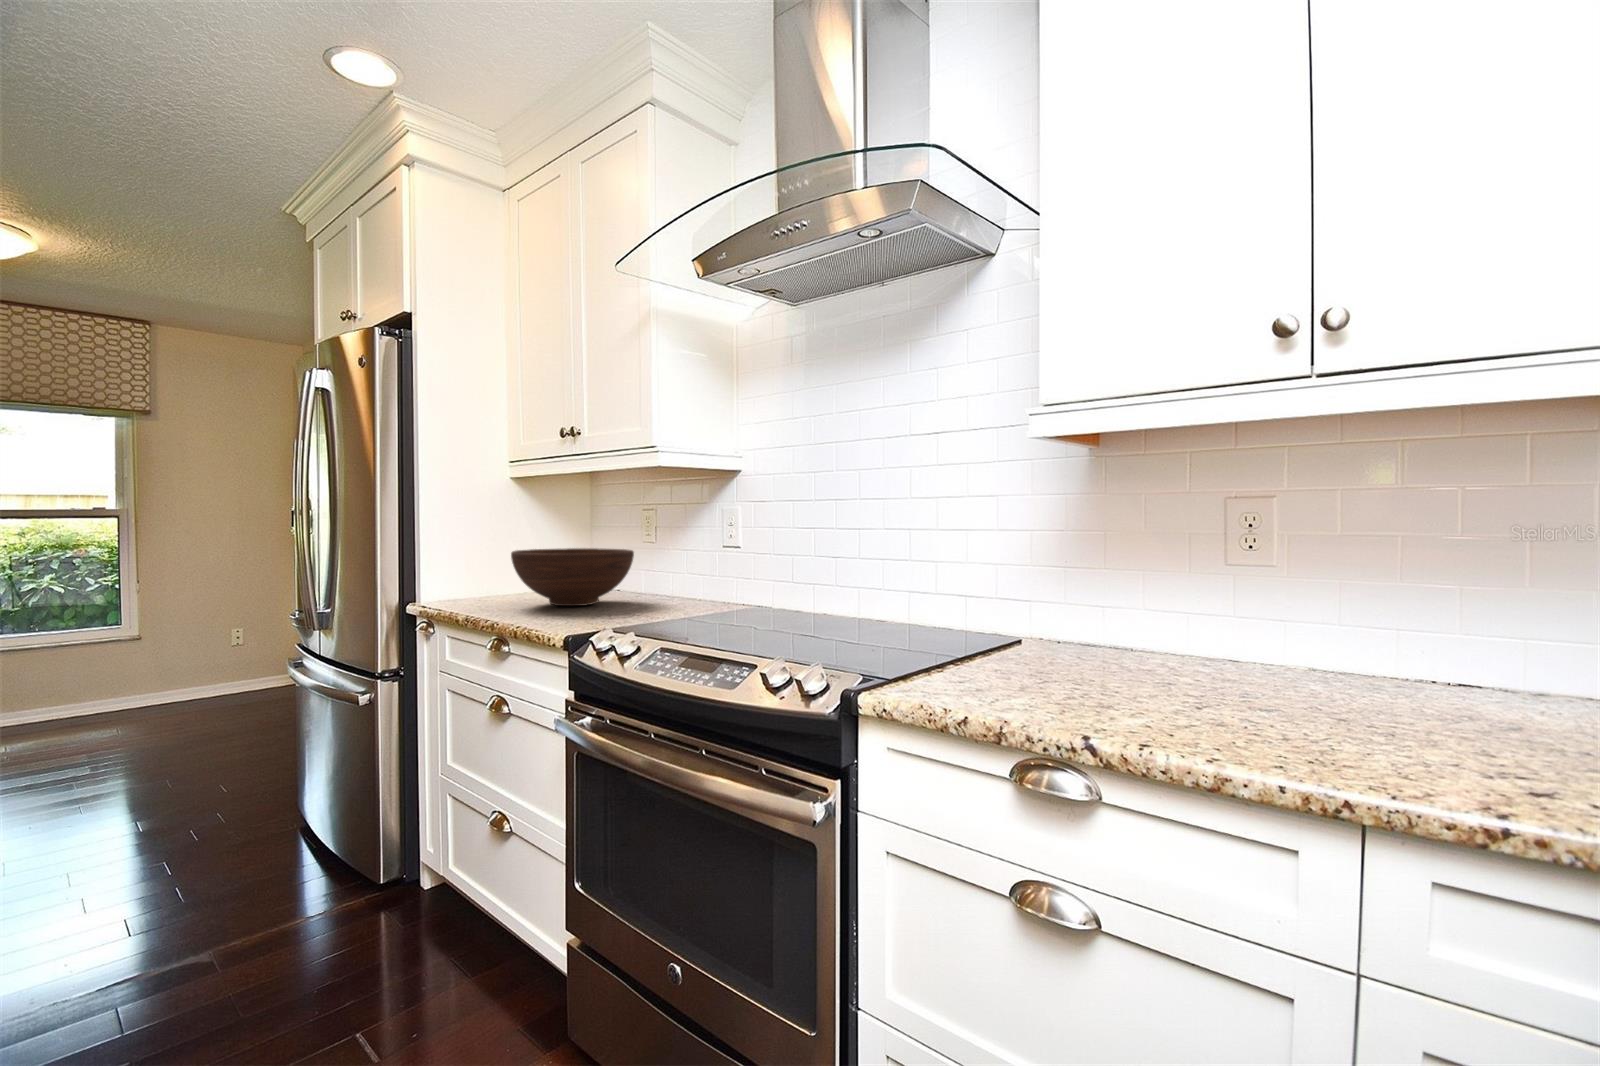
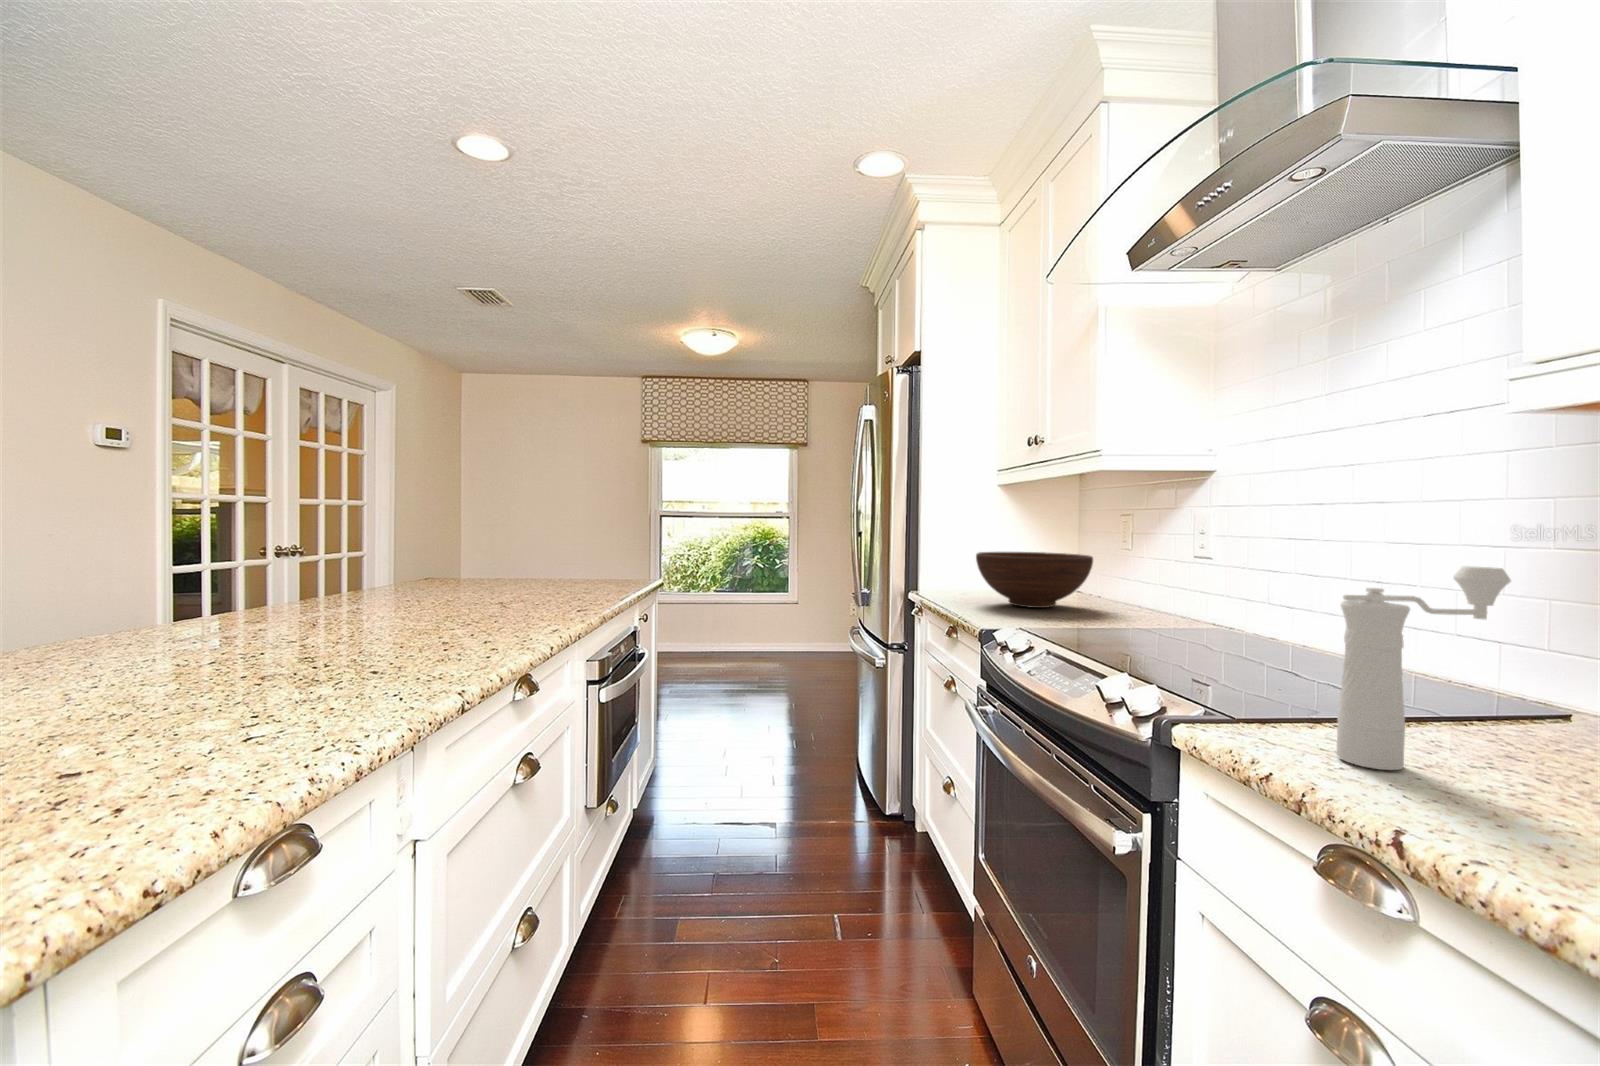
pepper mill: none [976,541,1047,695] -> present [1336,566,1511,770]

